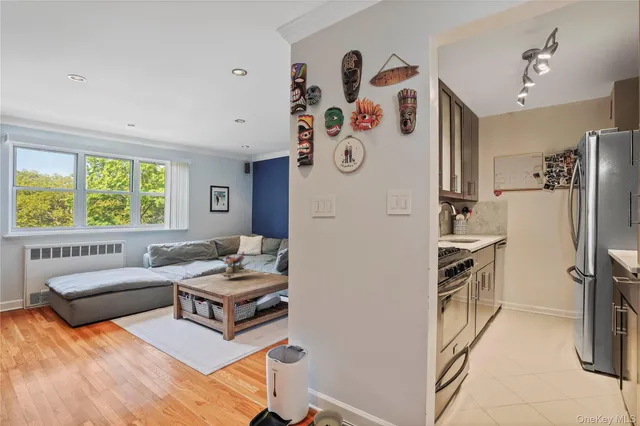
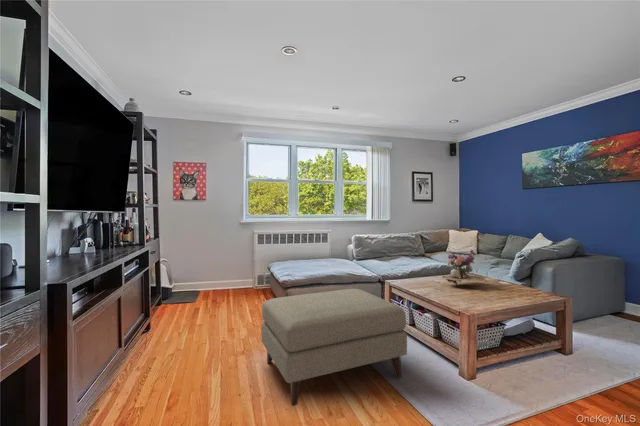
ottoman: none [41,290,183,388] -> present [261,289,407,406]

